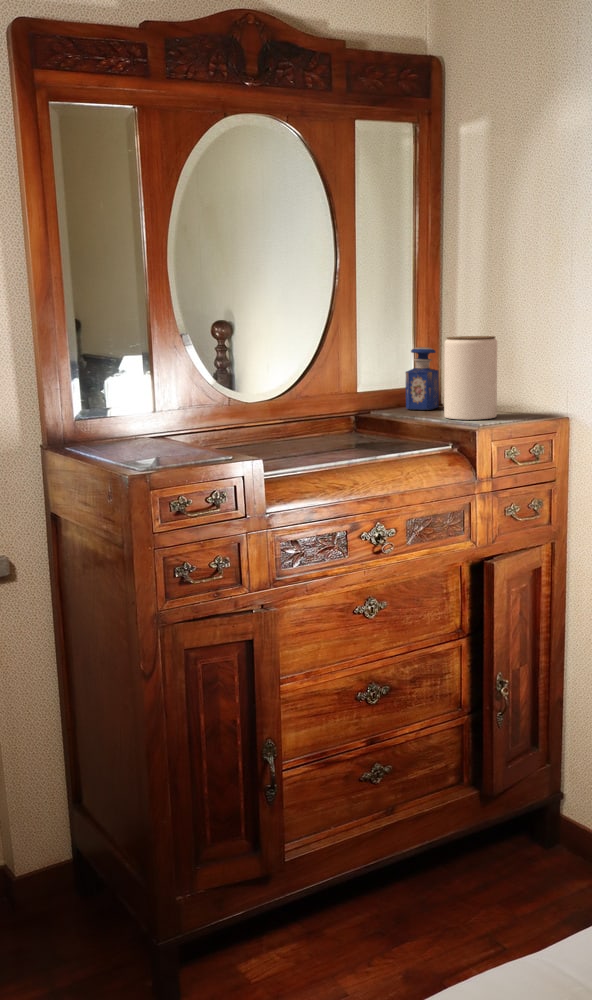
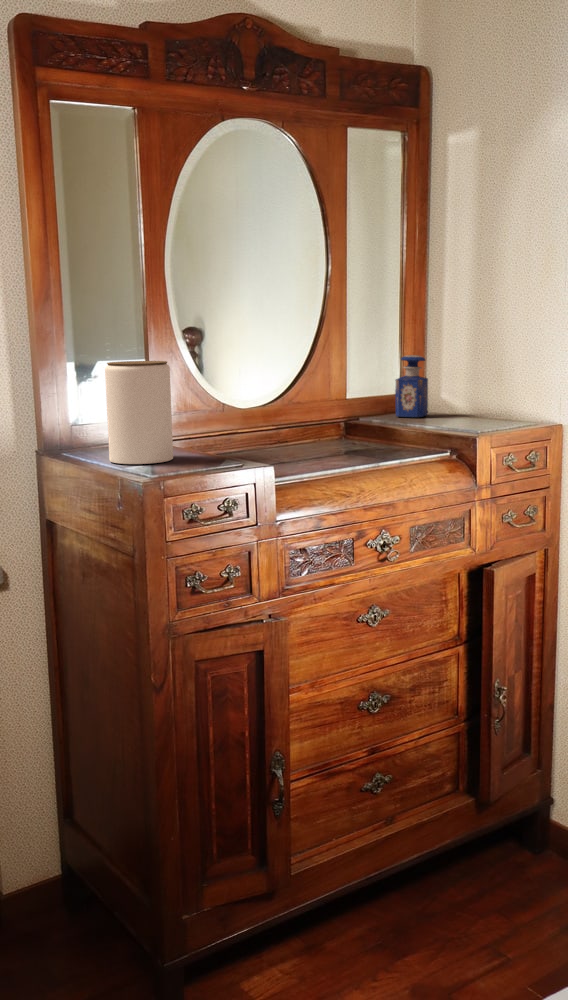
jar: present [444,336,497,420] -> present [105,361,173,464]

